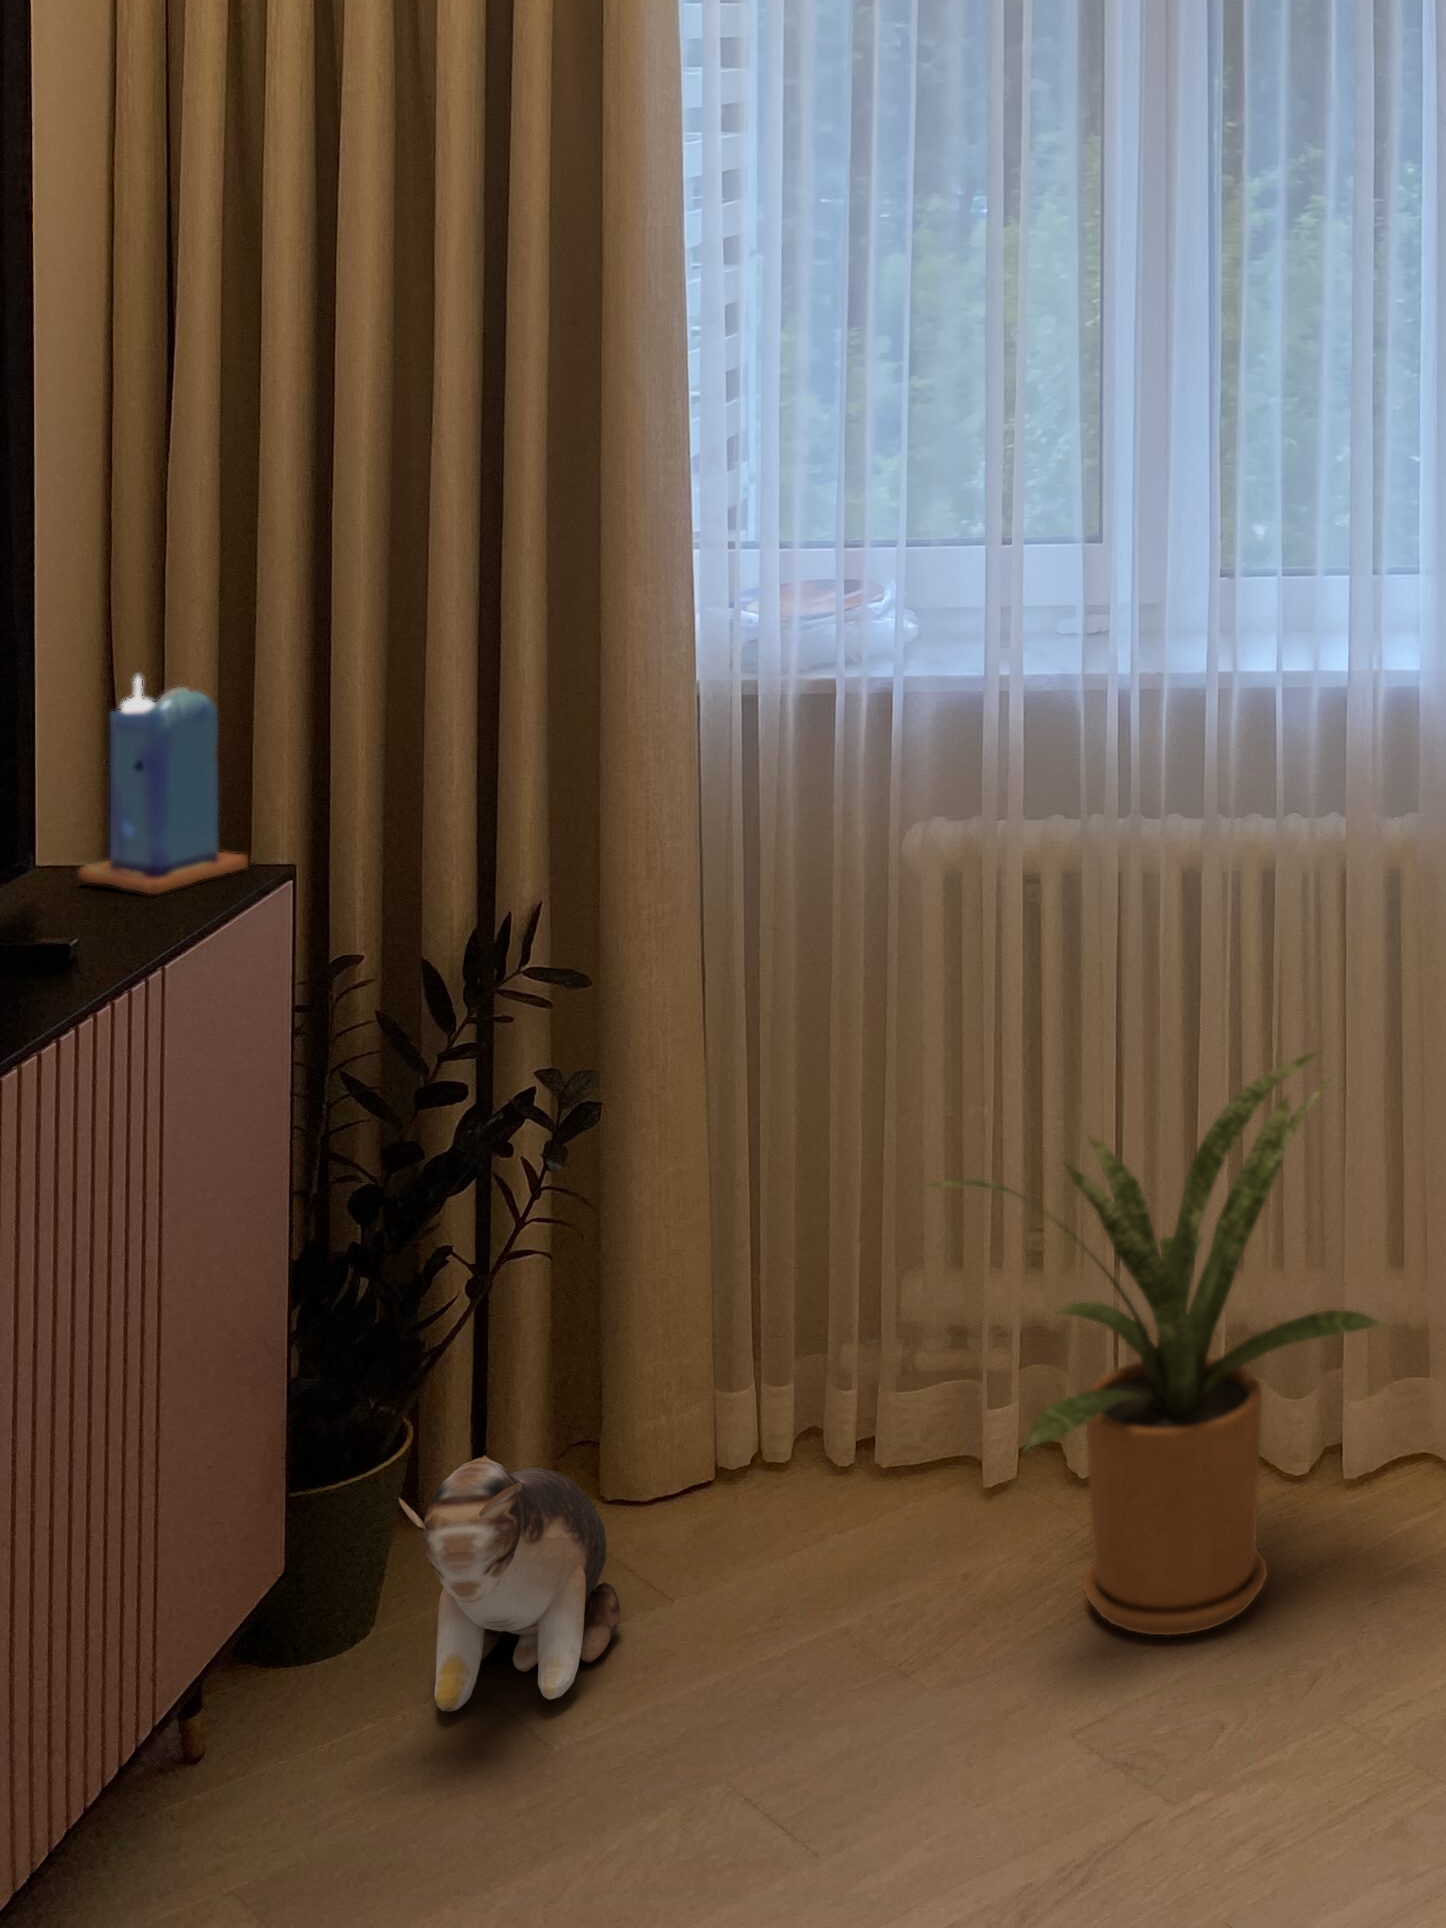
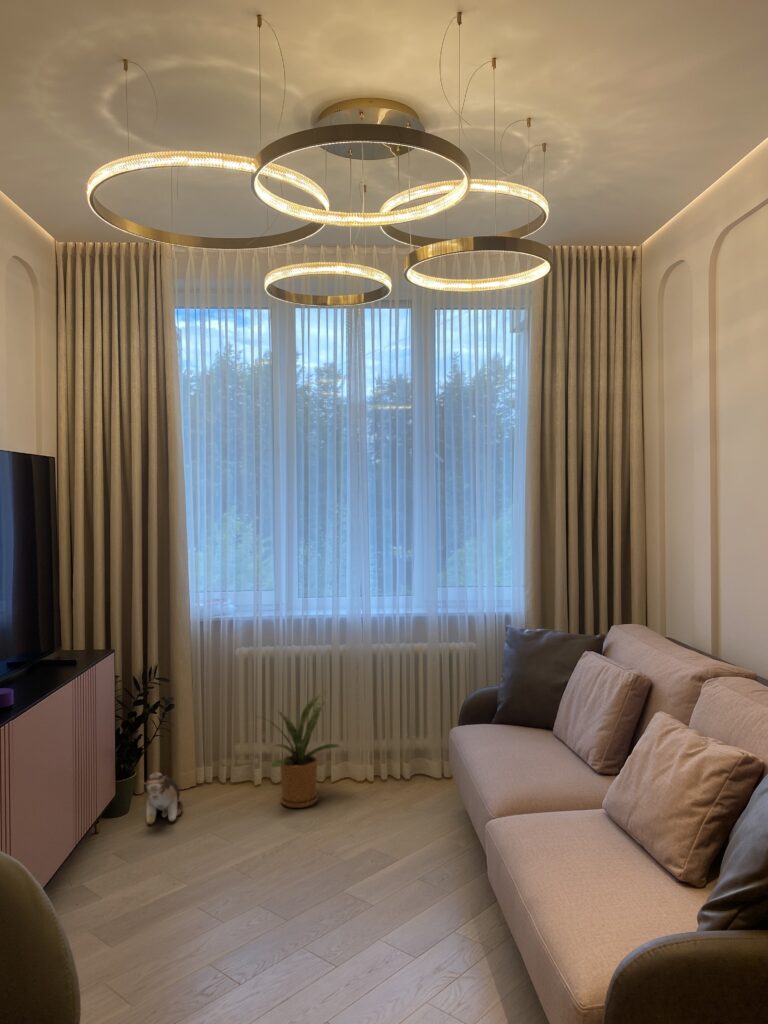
candle: present [78,676,248,894] -> none [64,612,100,657]

